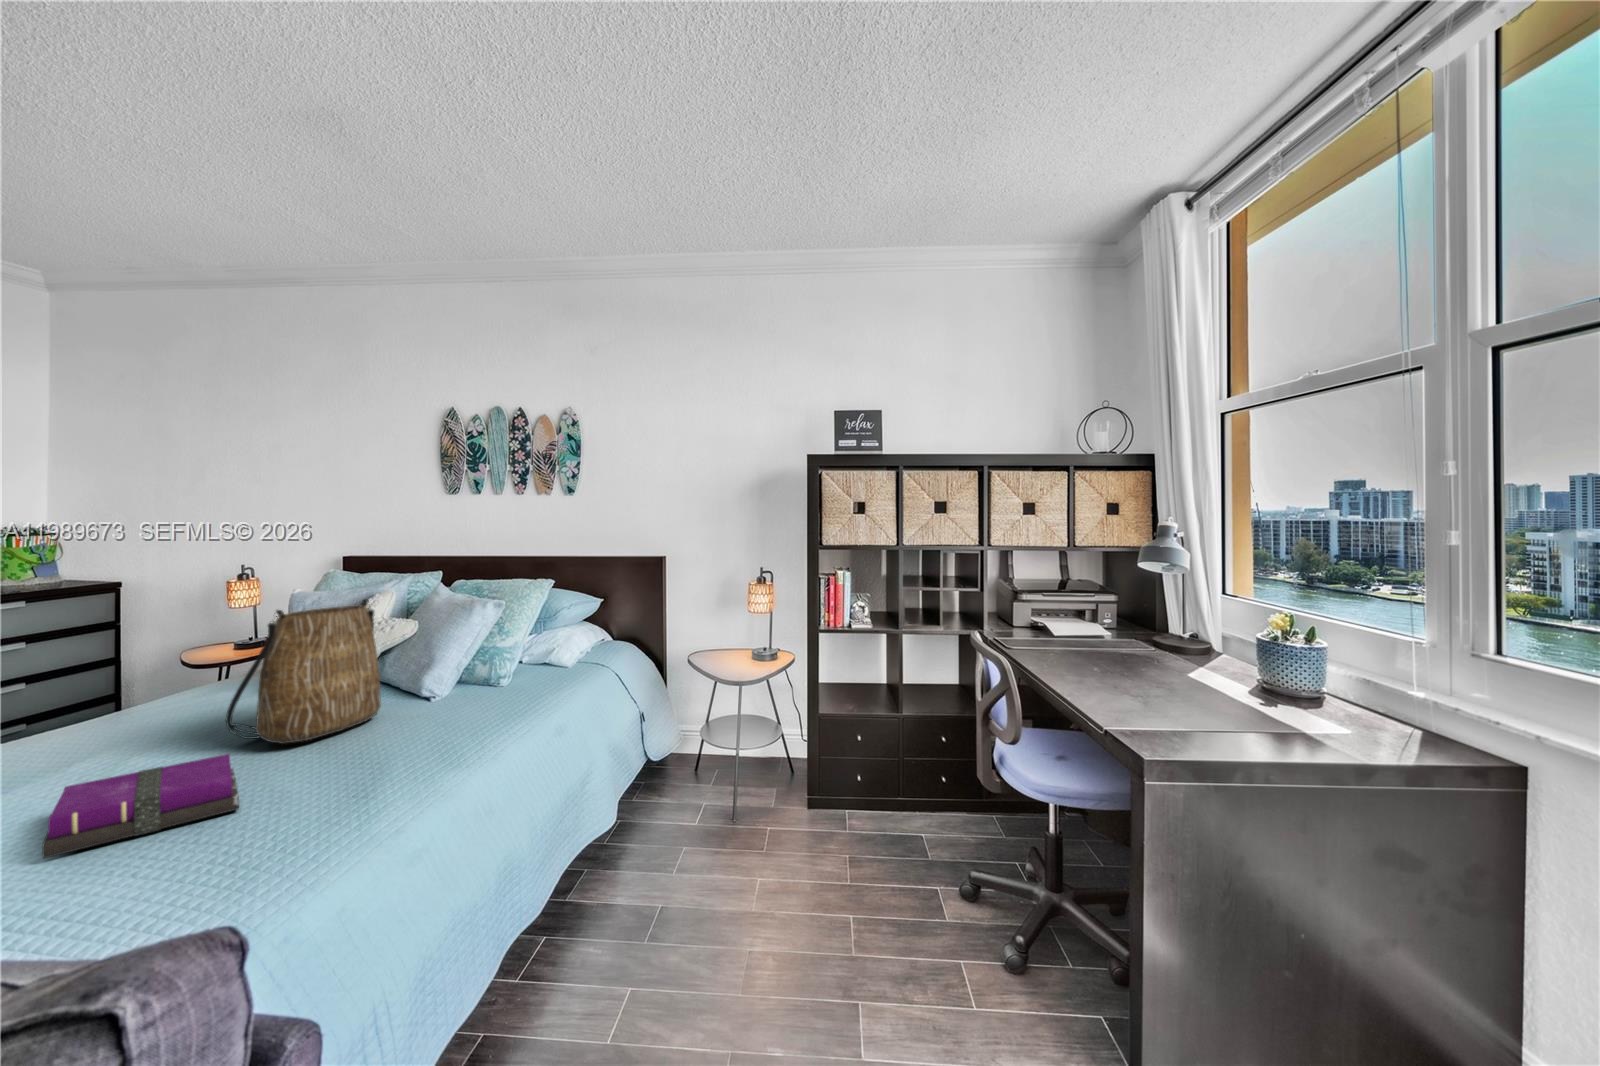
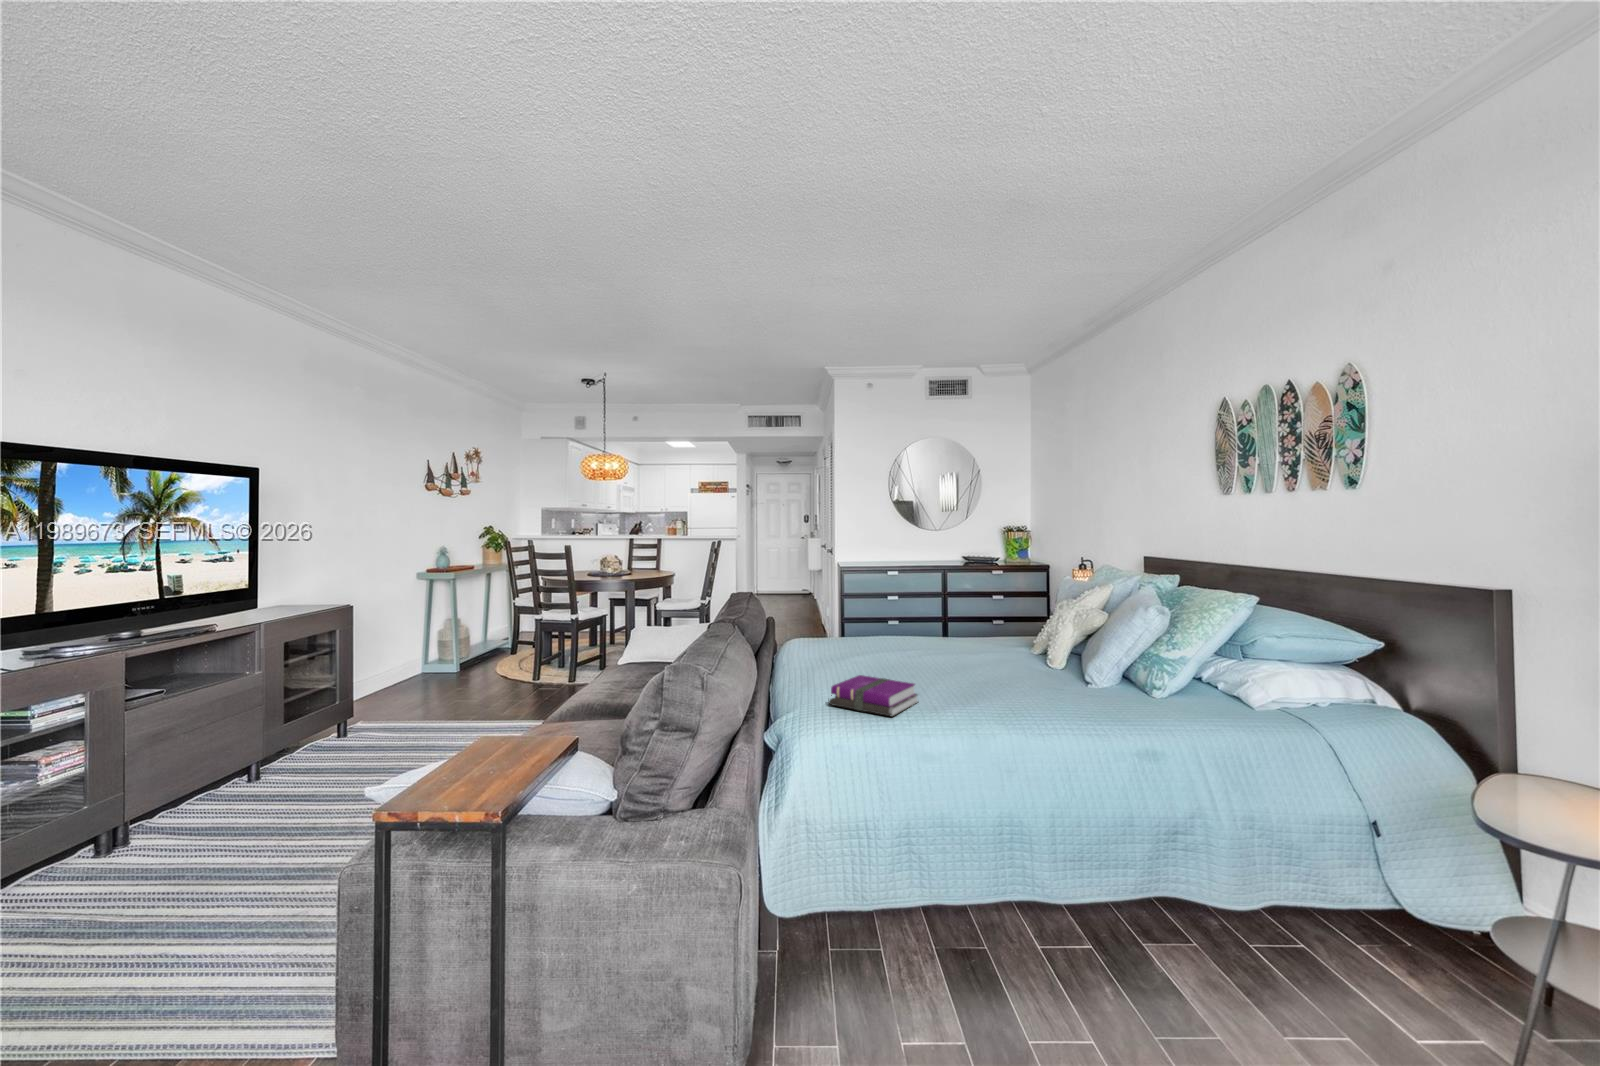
tote bag: present [226,599,381,744] -> none [941,595,1039,695]

